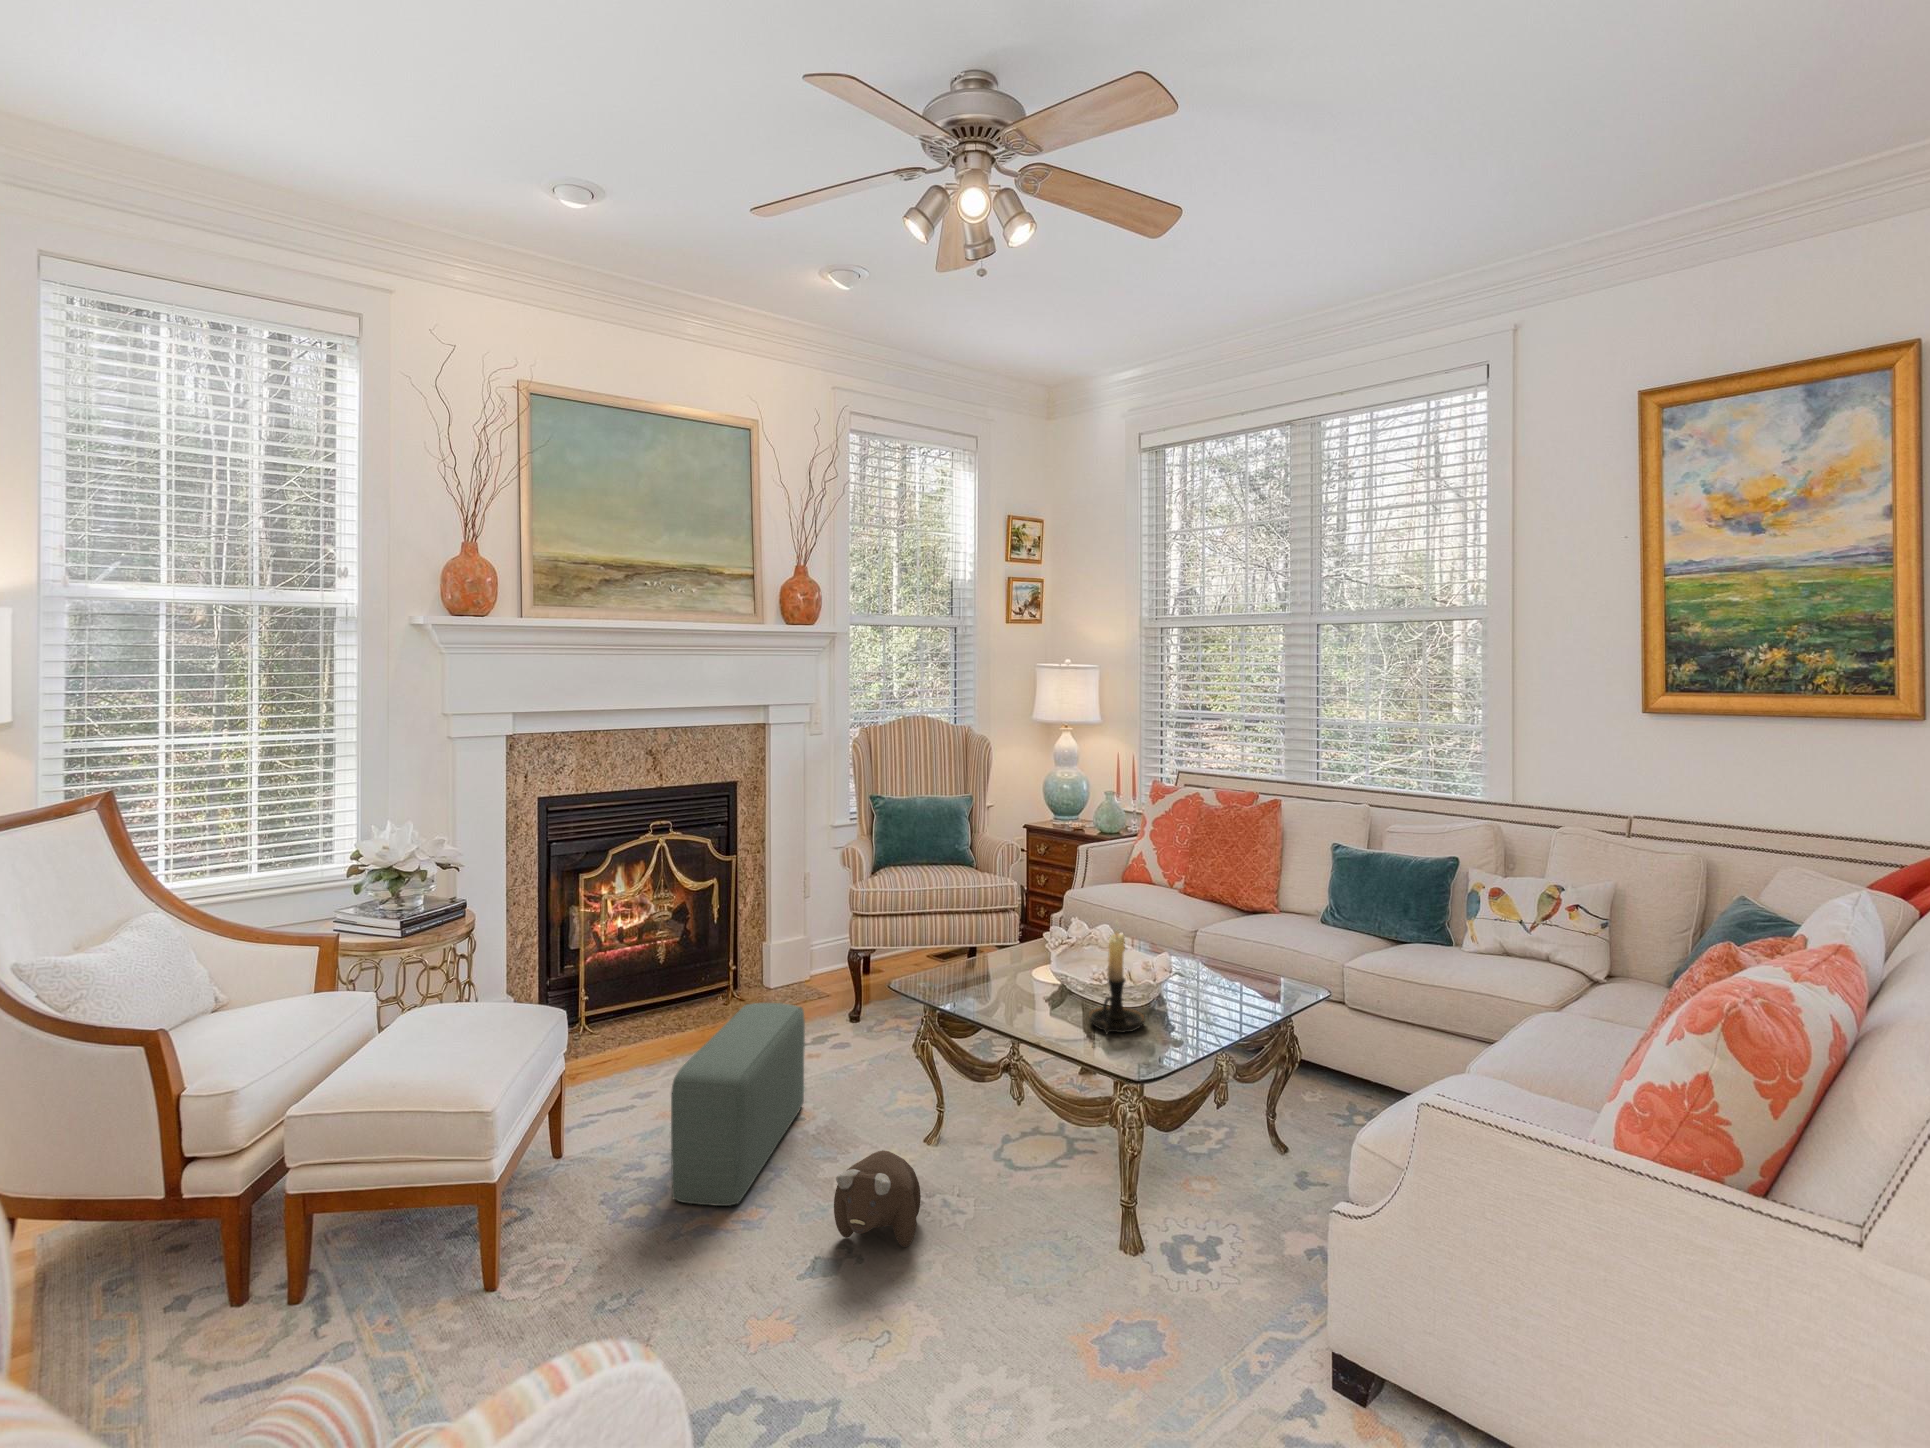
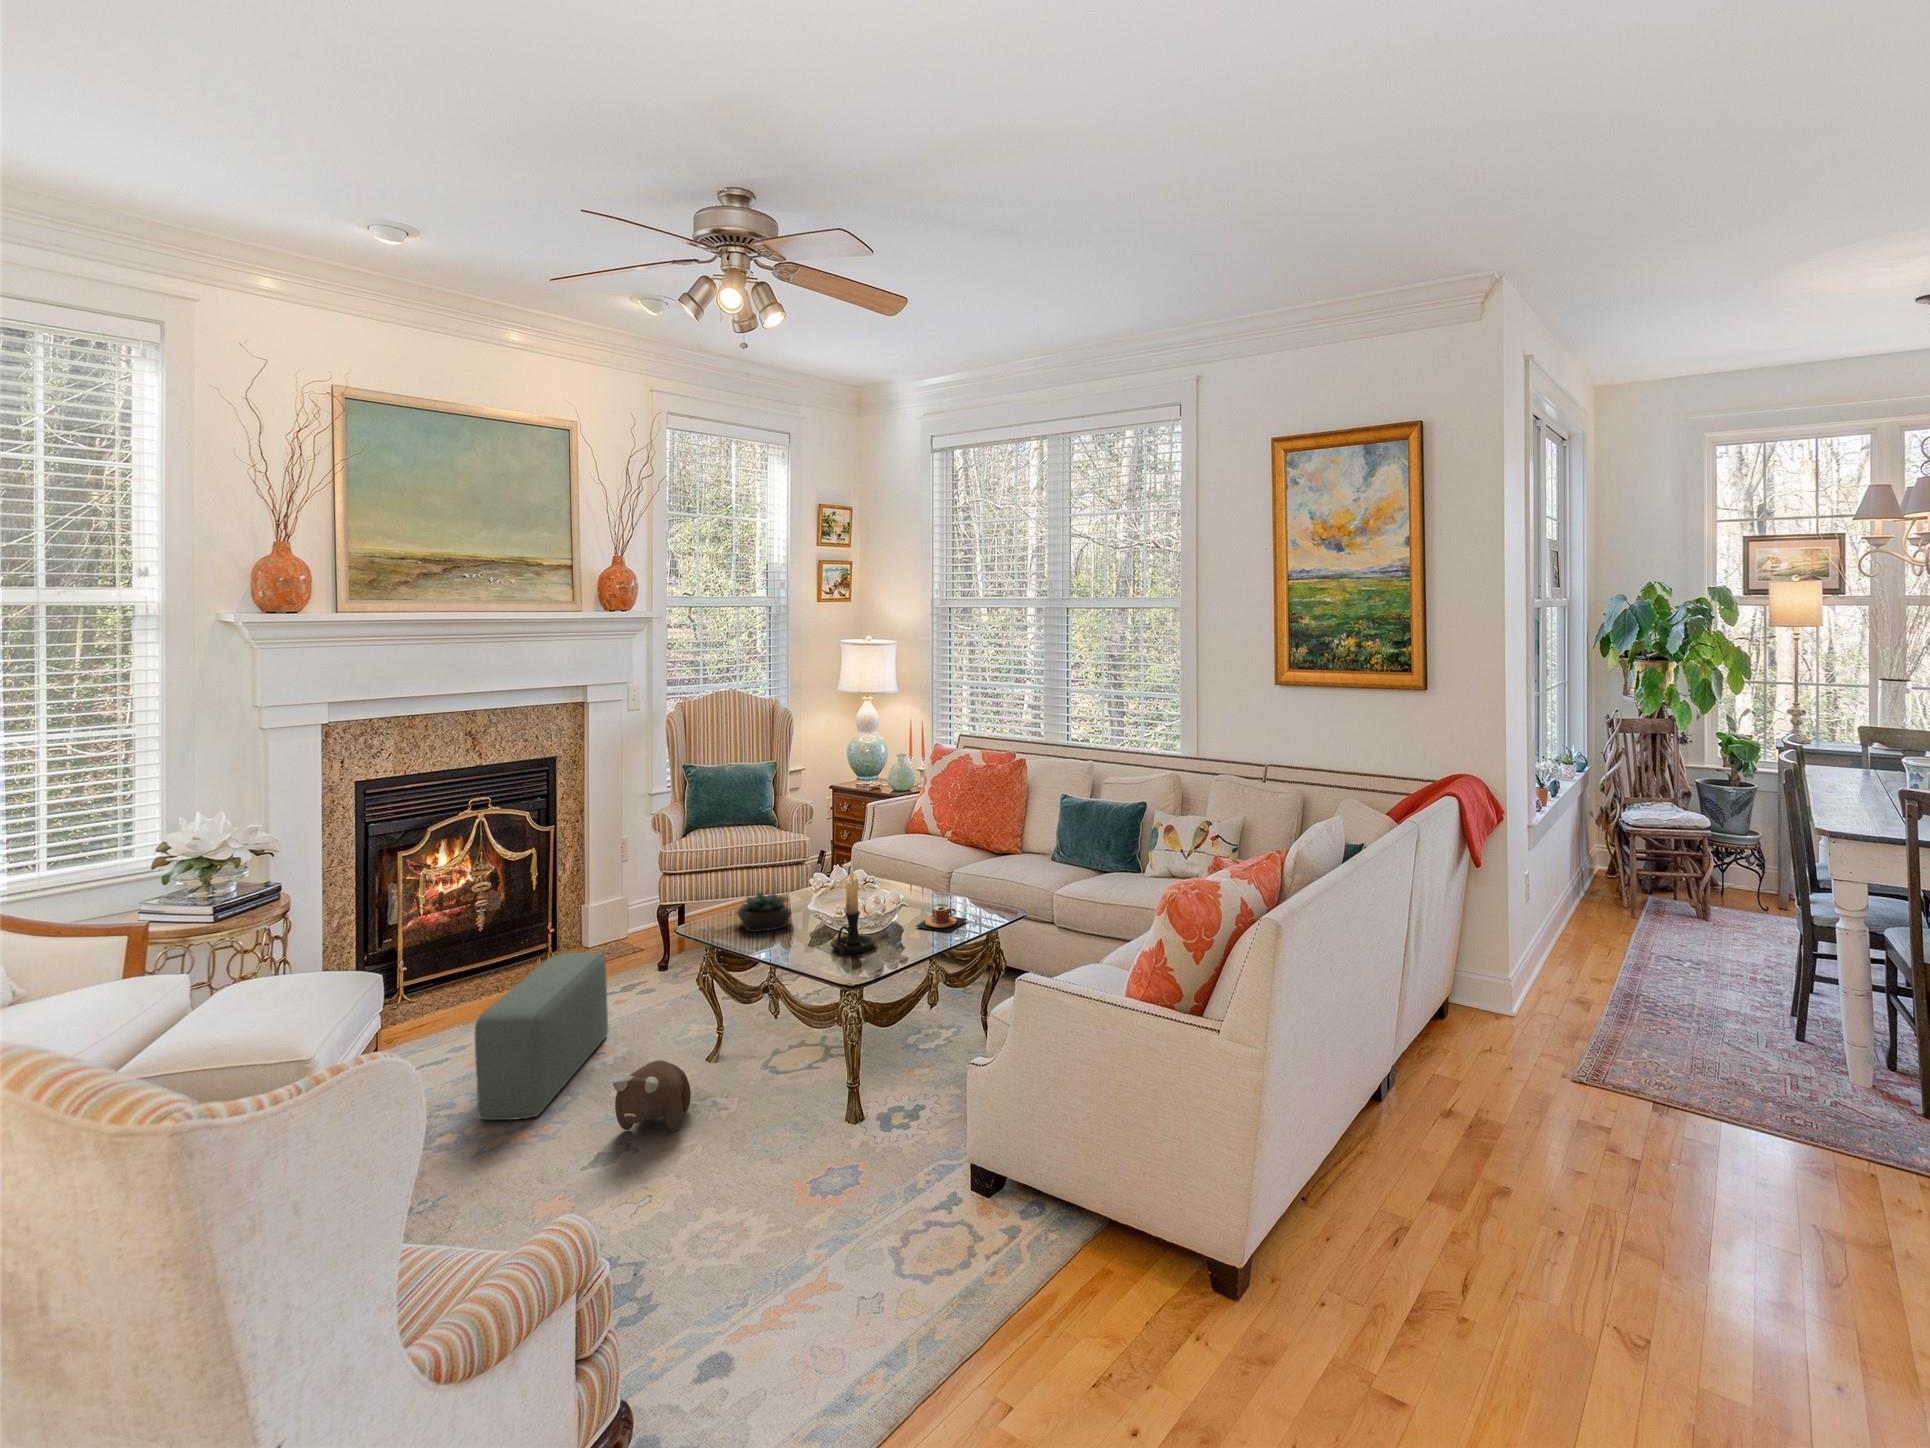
succulent plant: none [959,946,1026,994] -> present [737,893,791,932]
teacup: none [1186,975,1253,1014] -> present [916,904,967,933]

